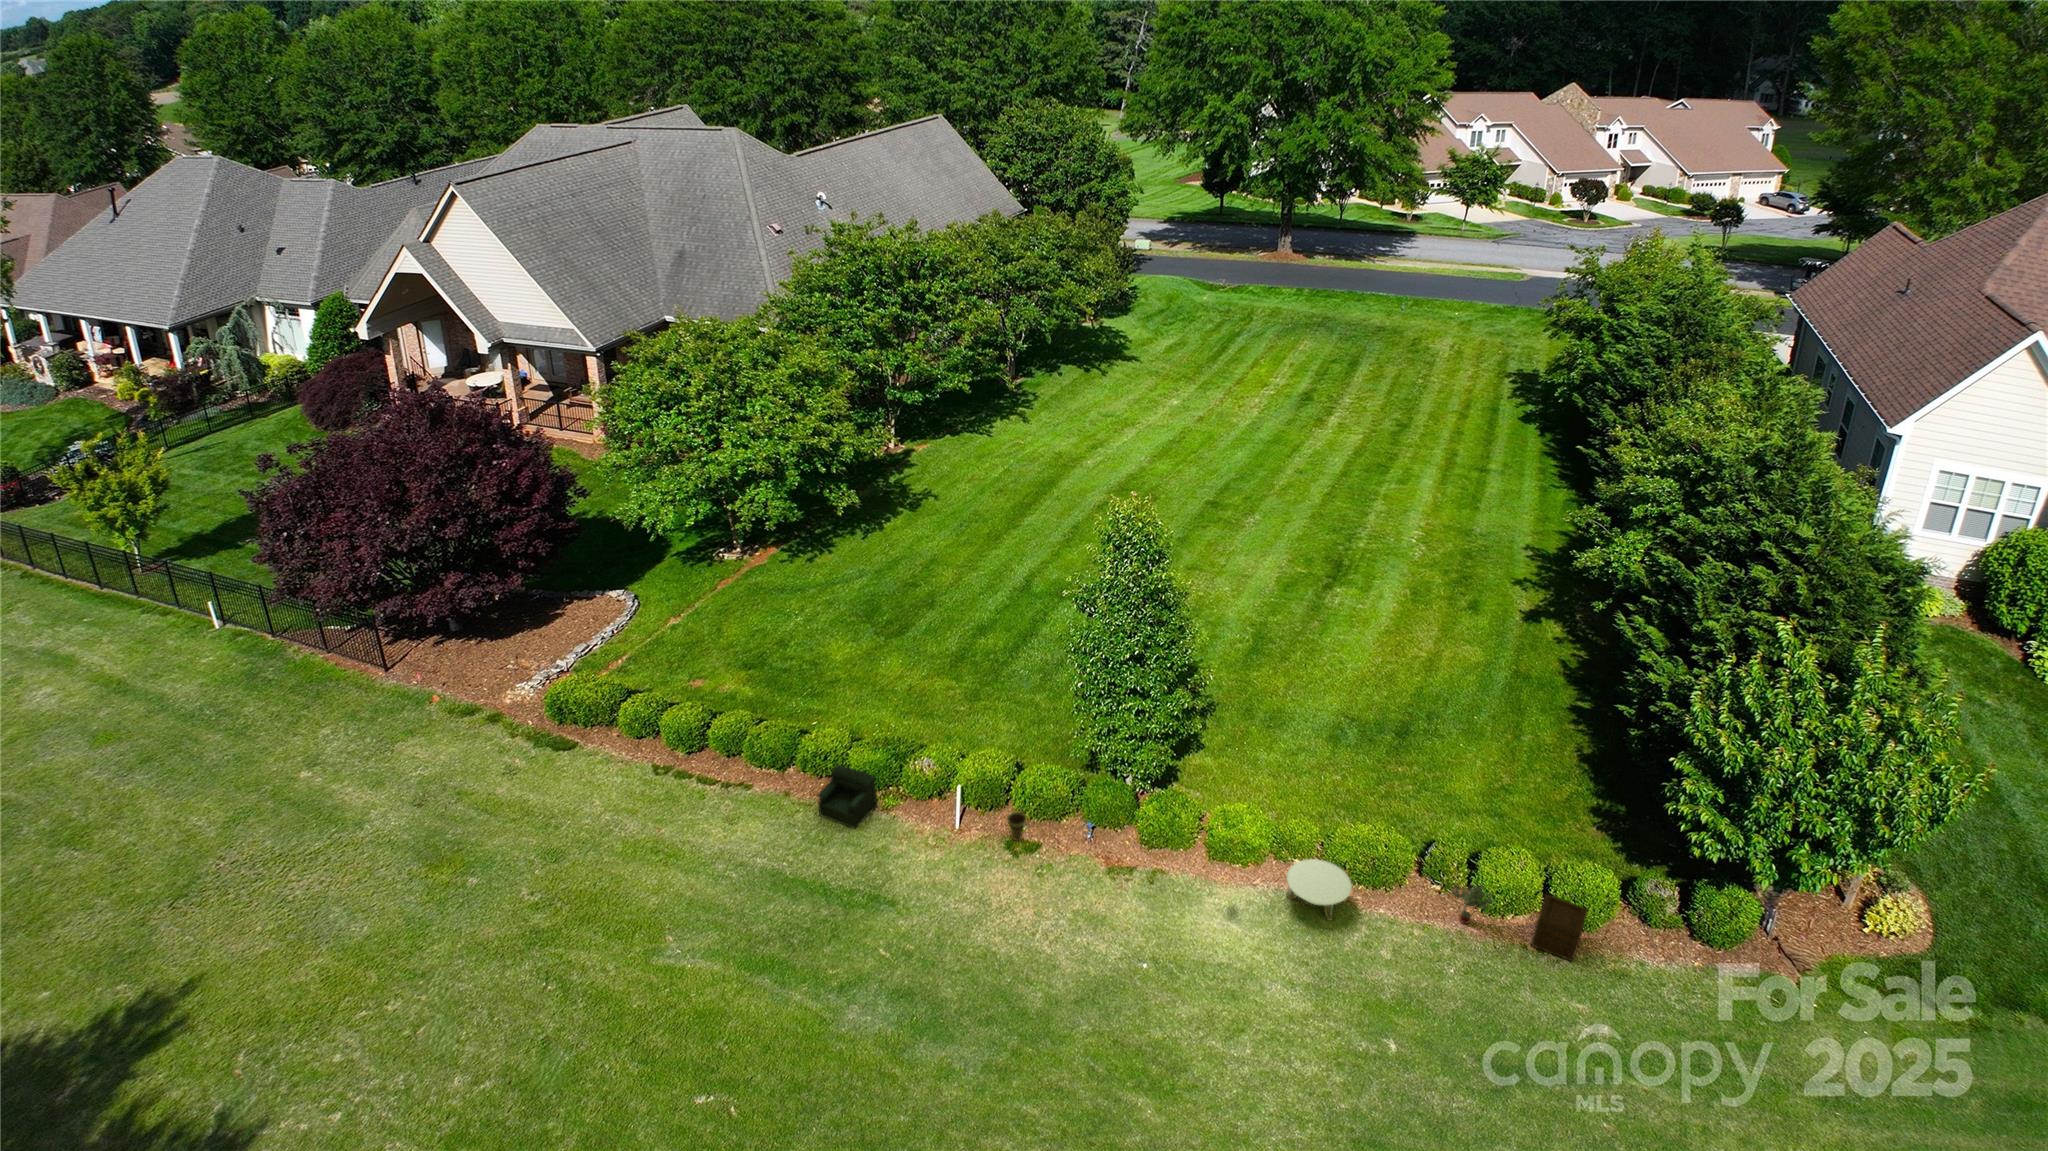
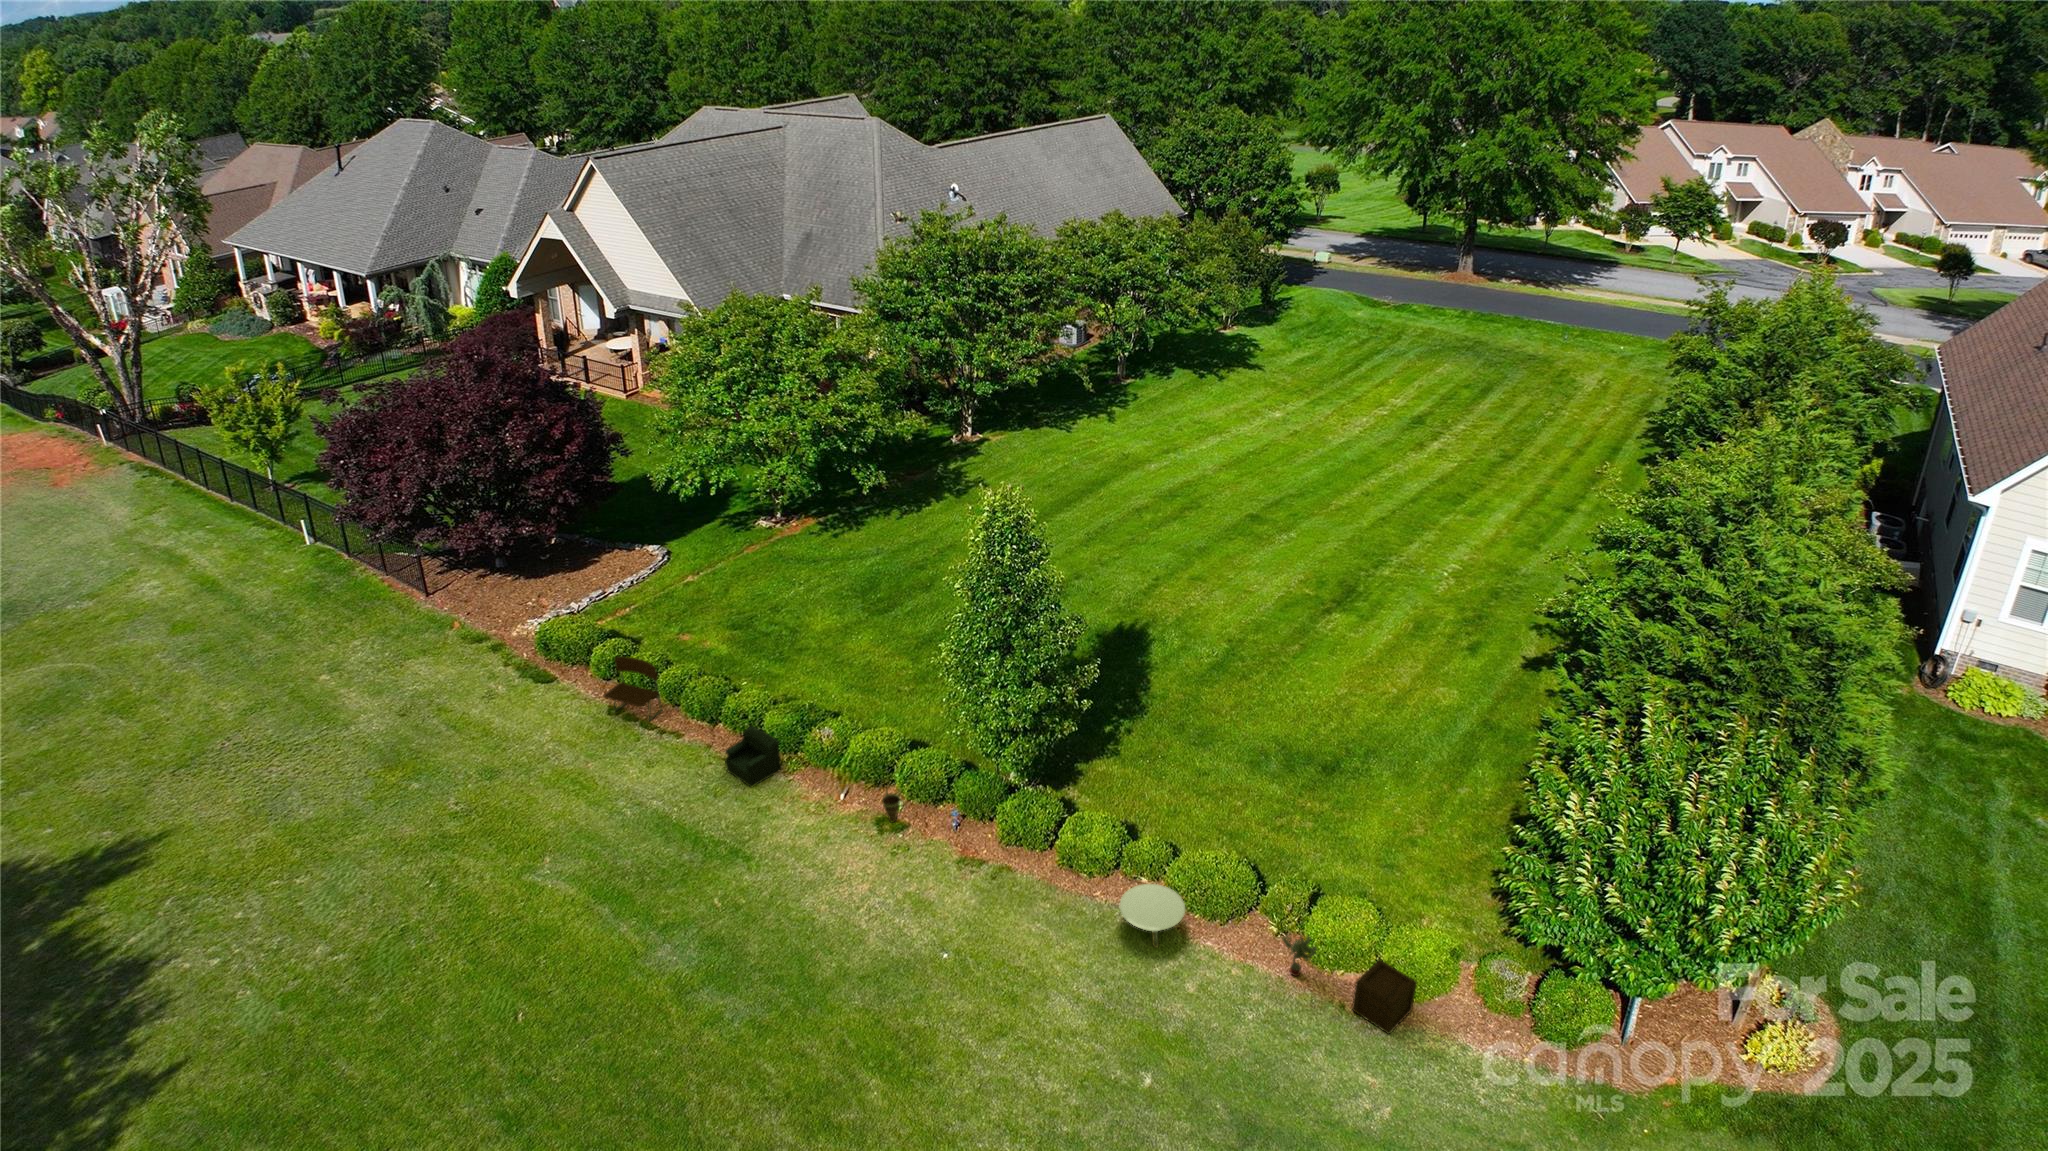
bench: none [654,711,718,777] -> present [604,656,662,721]

